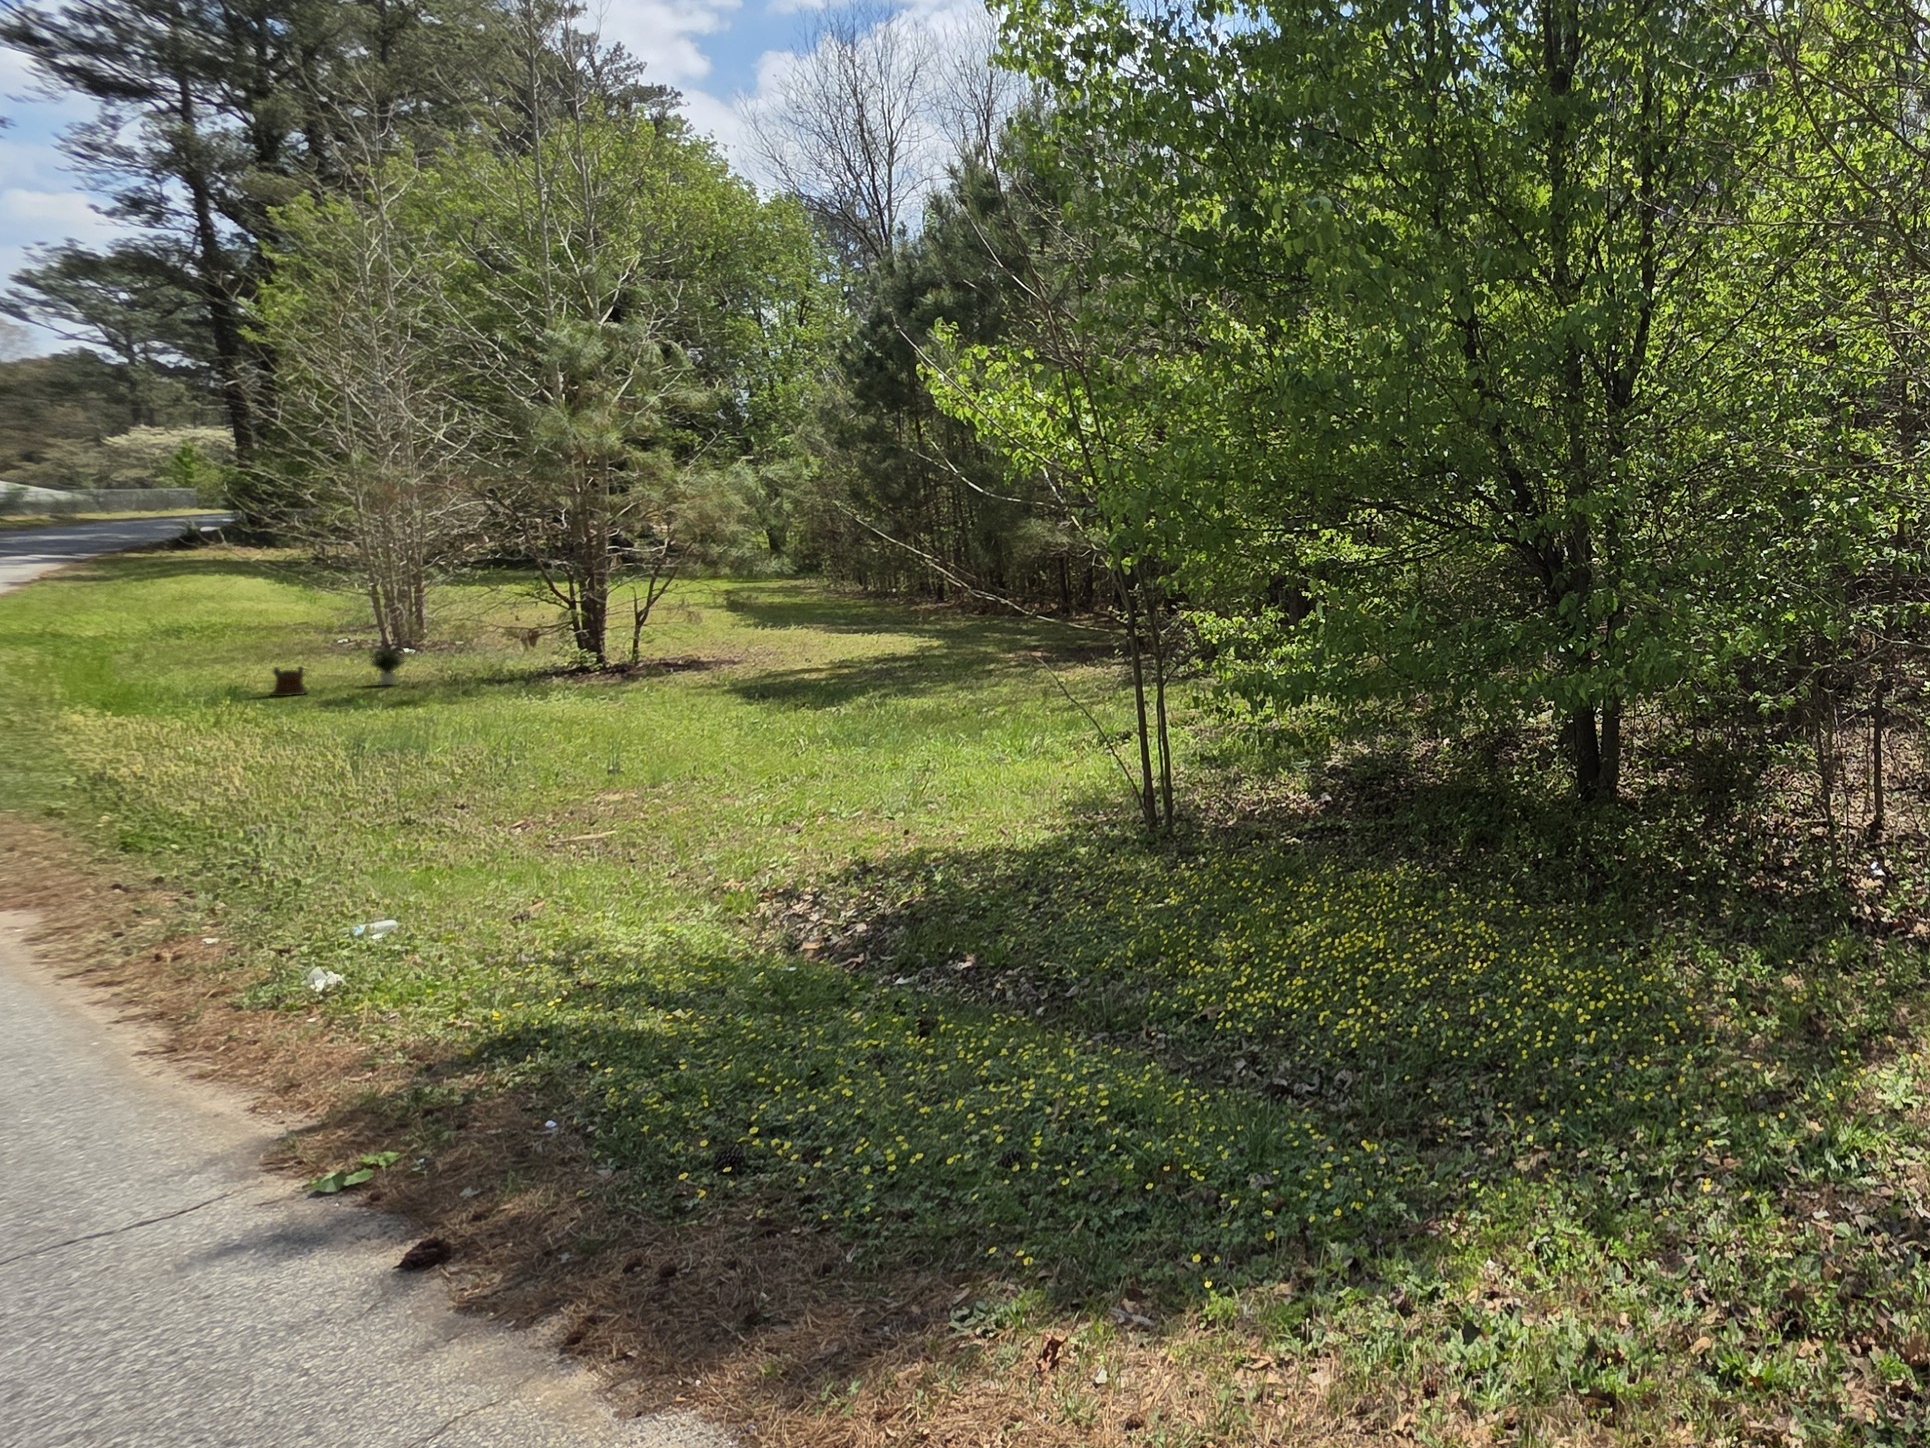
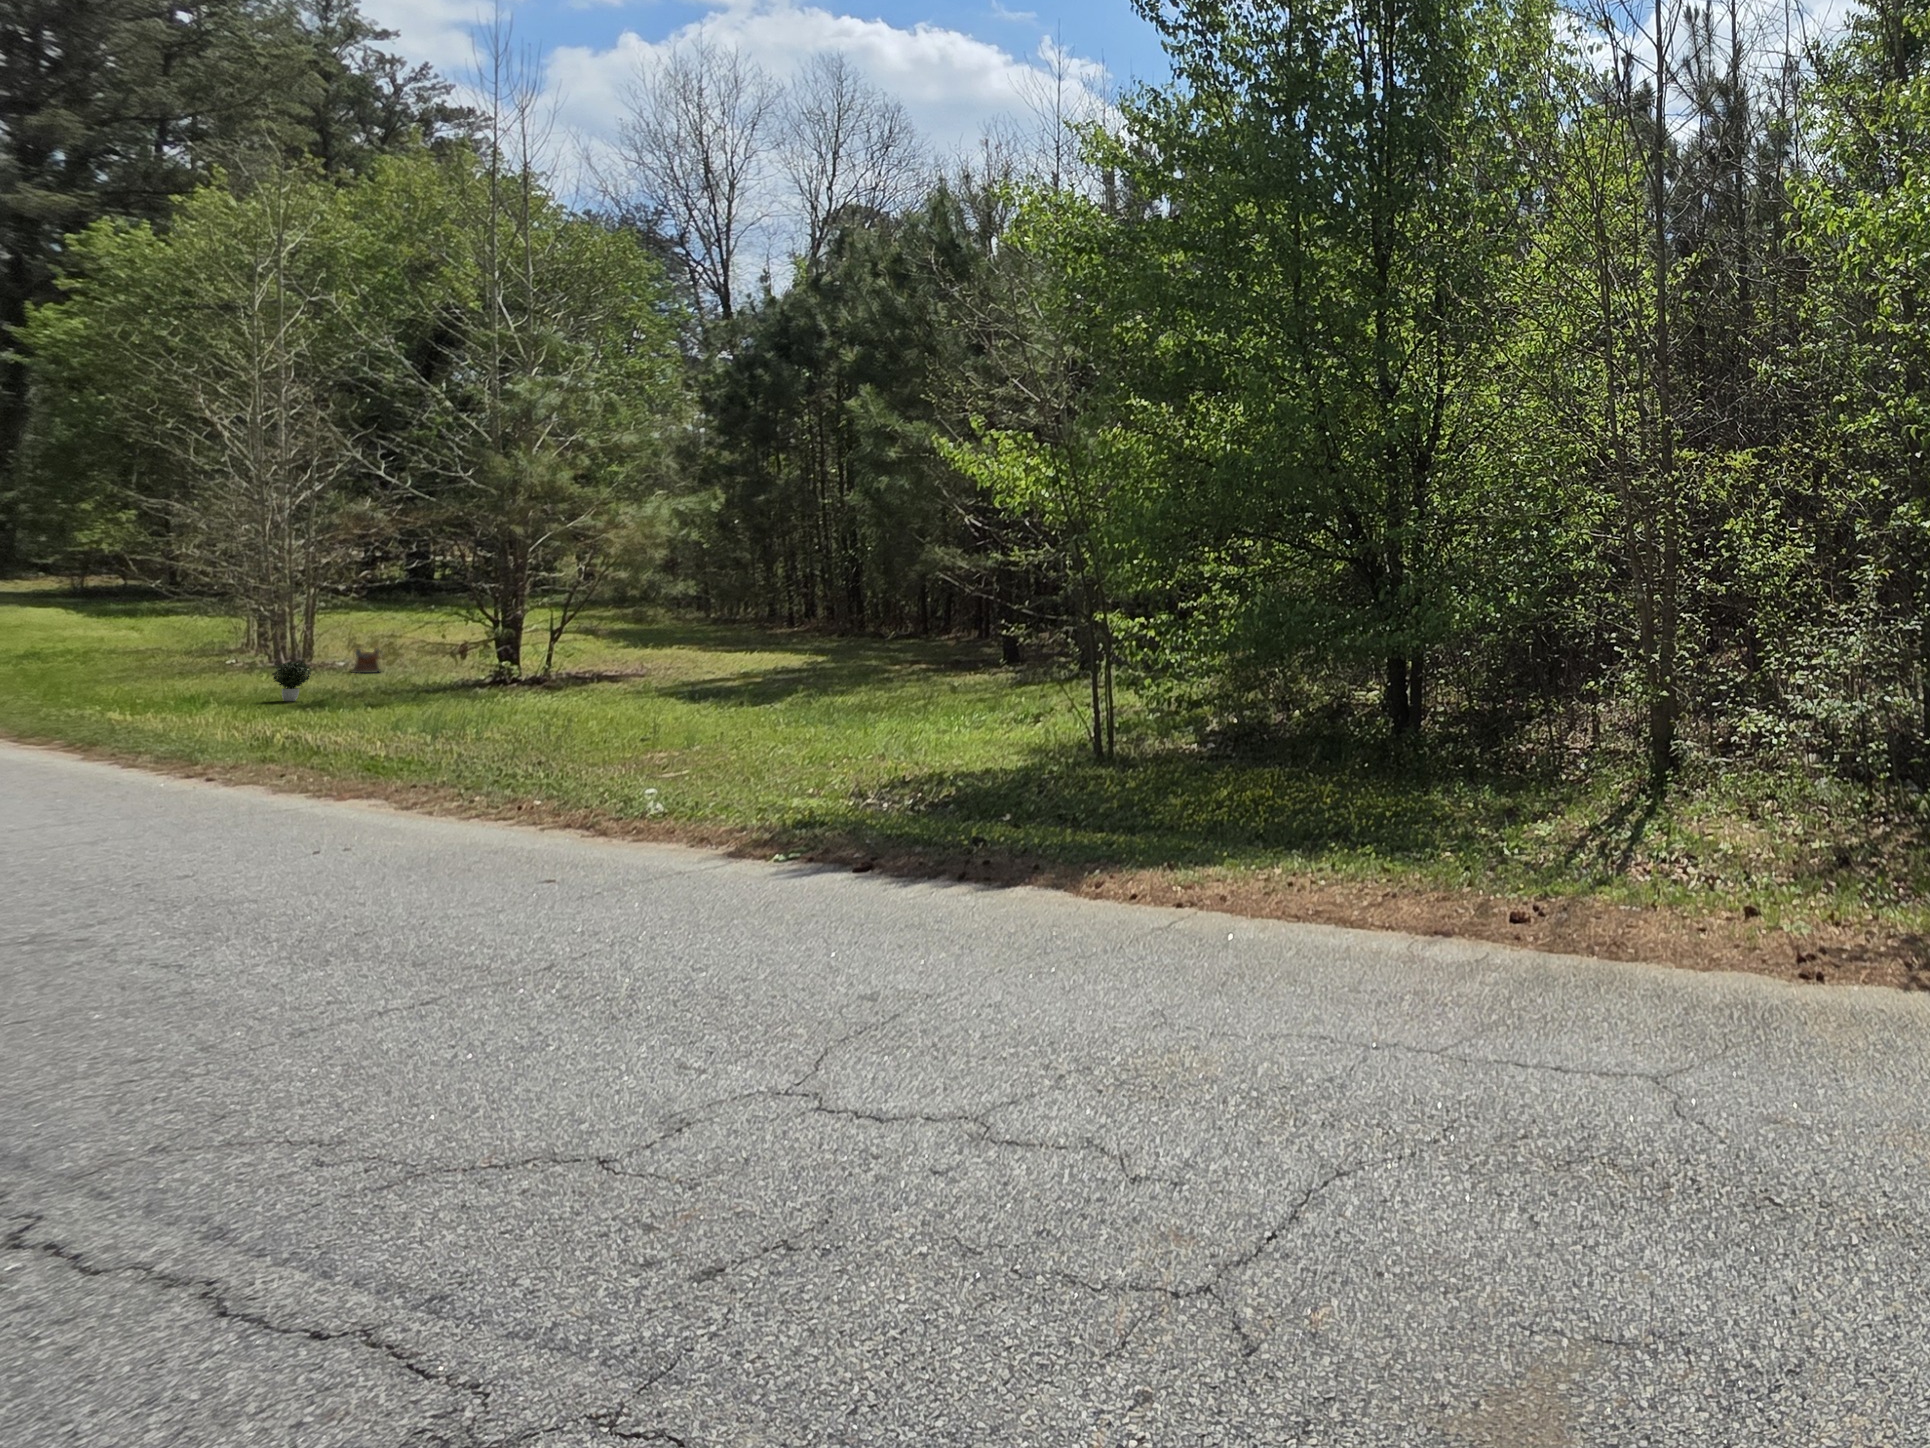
bucket: present [271,666,307,696] -> present [352,649,380,673]

